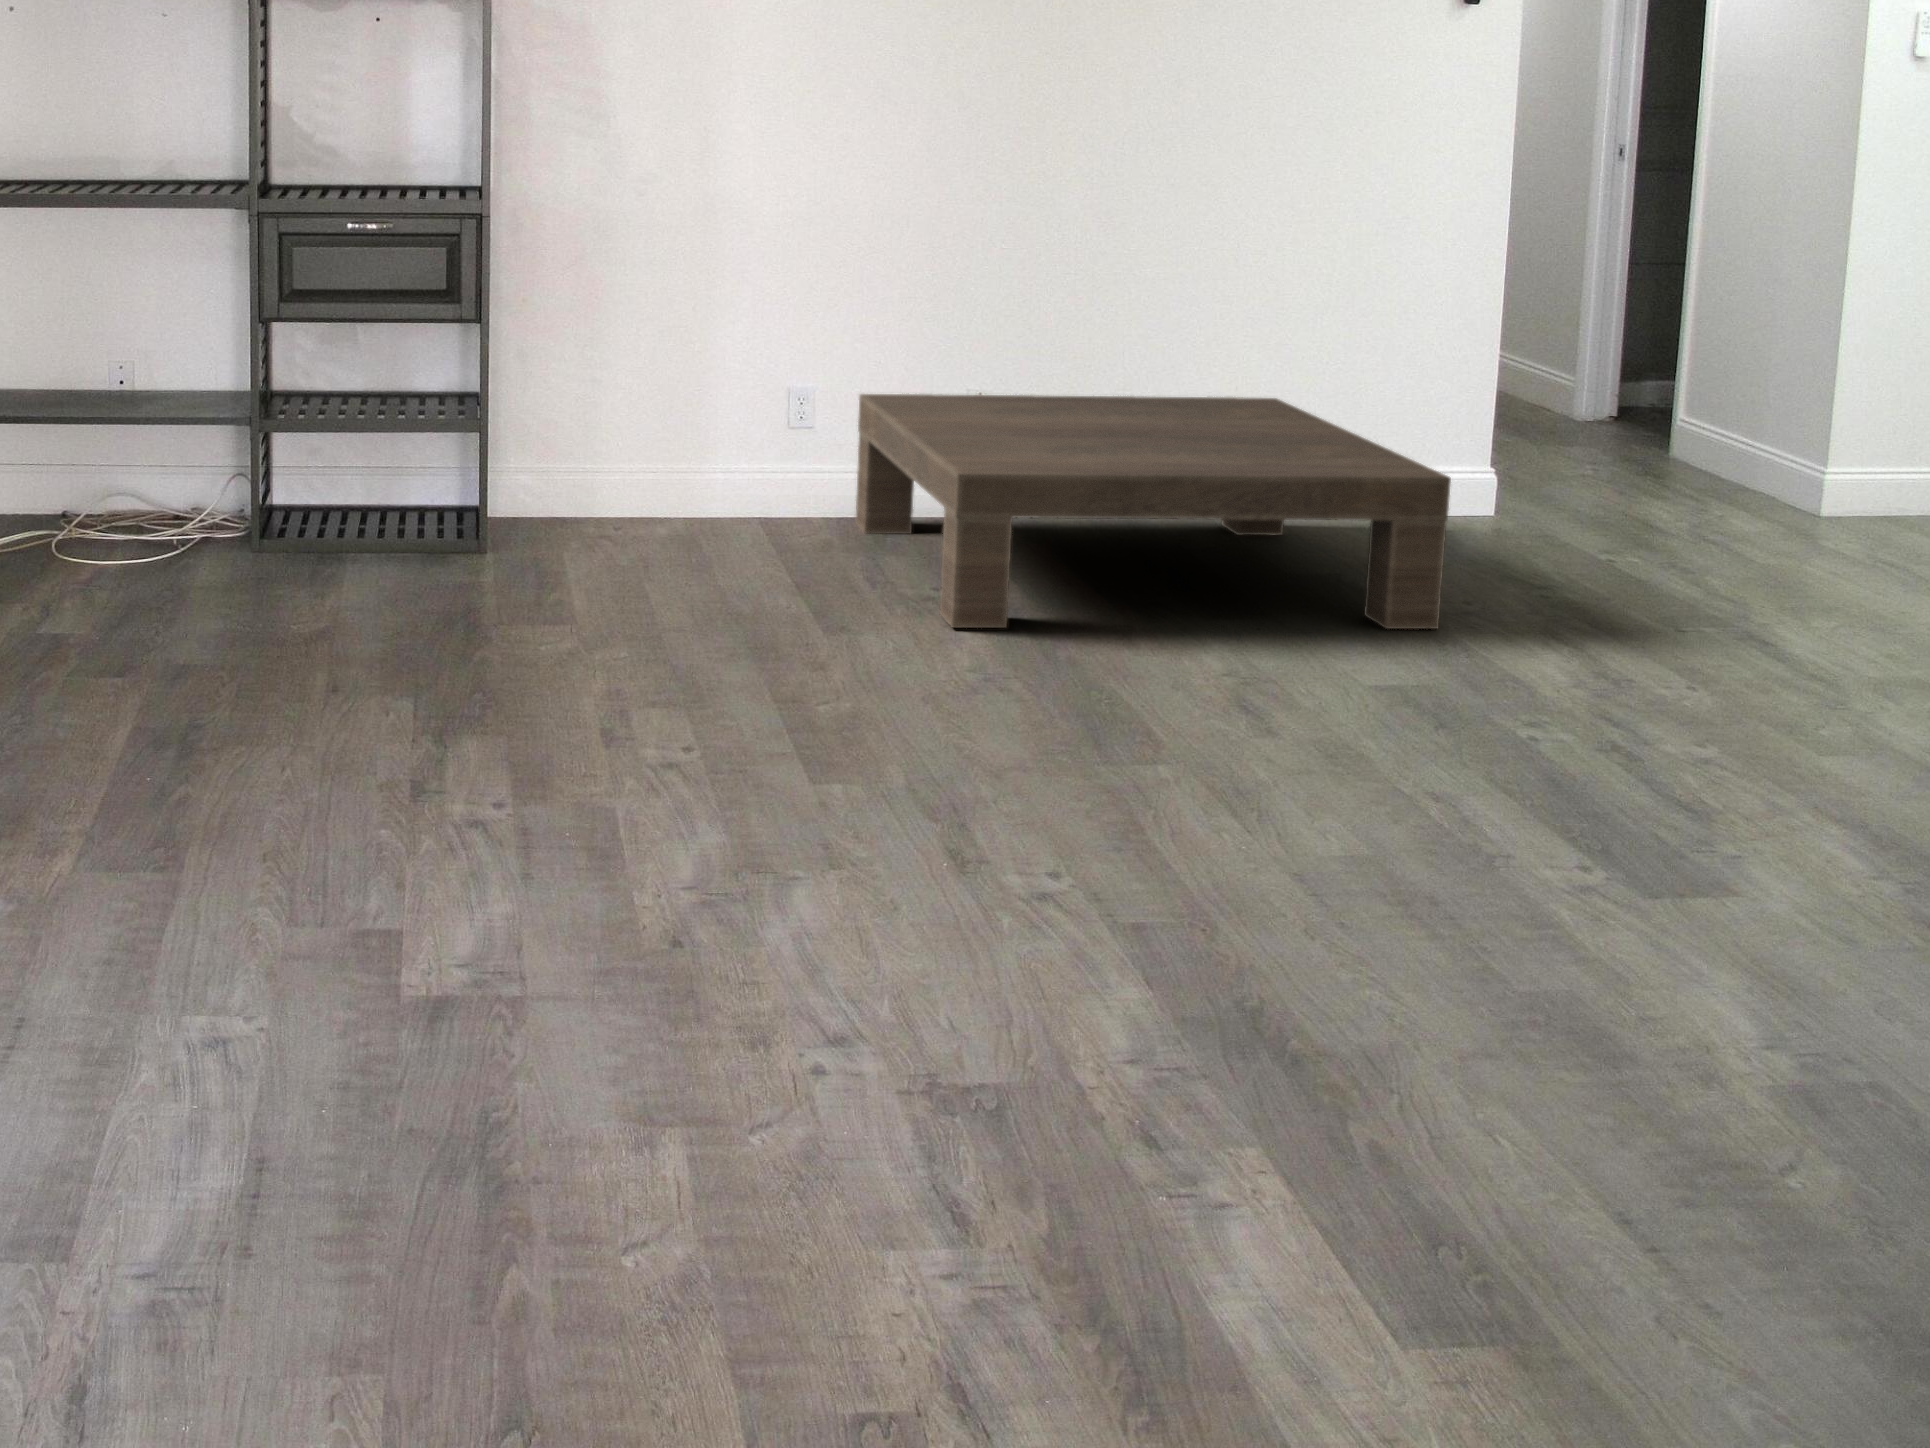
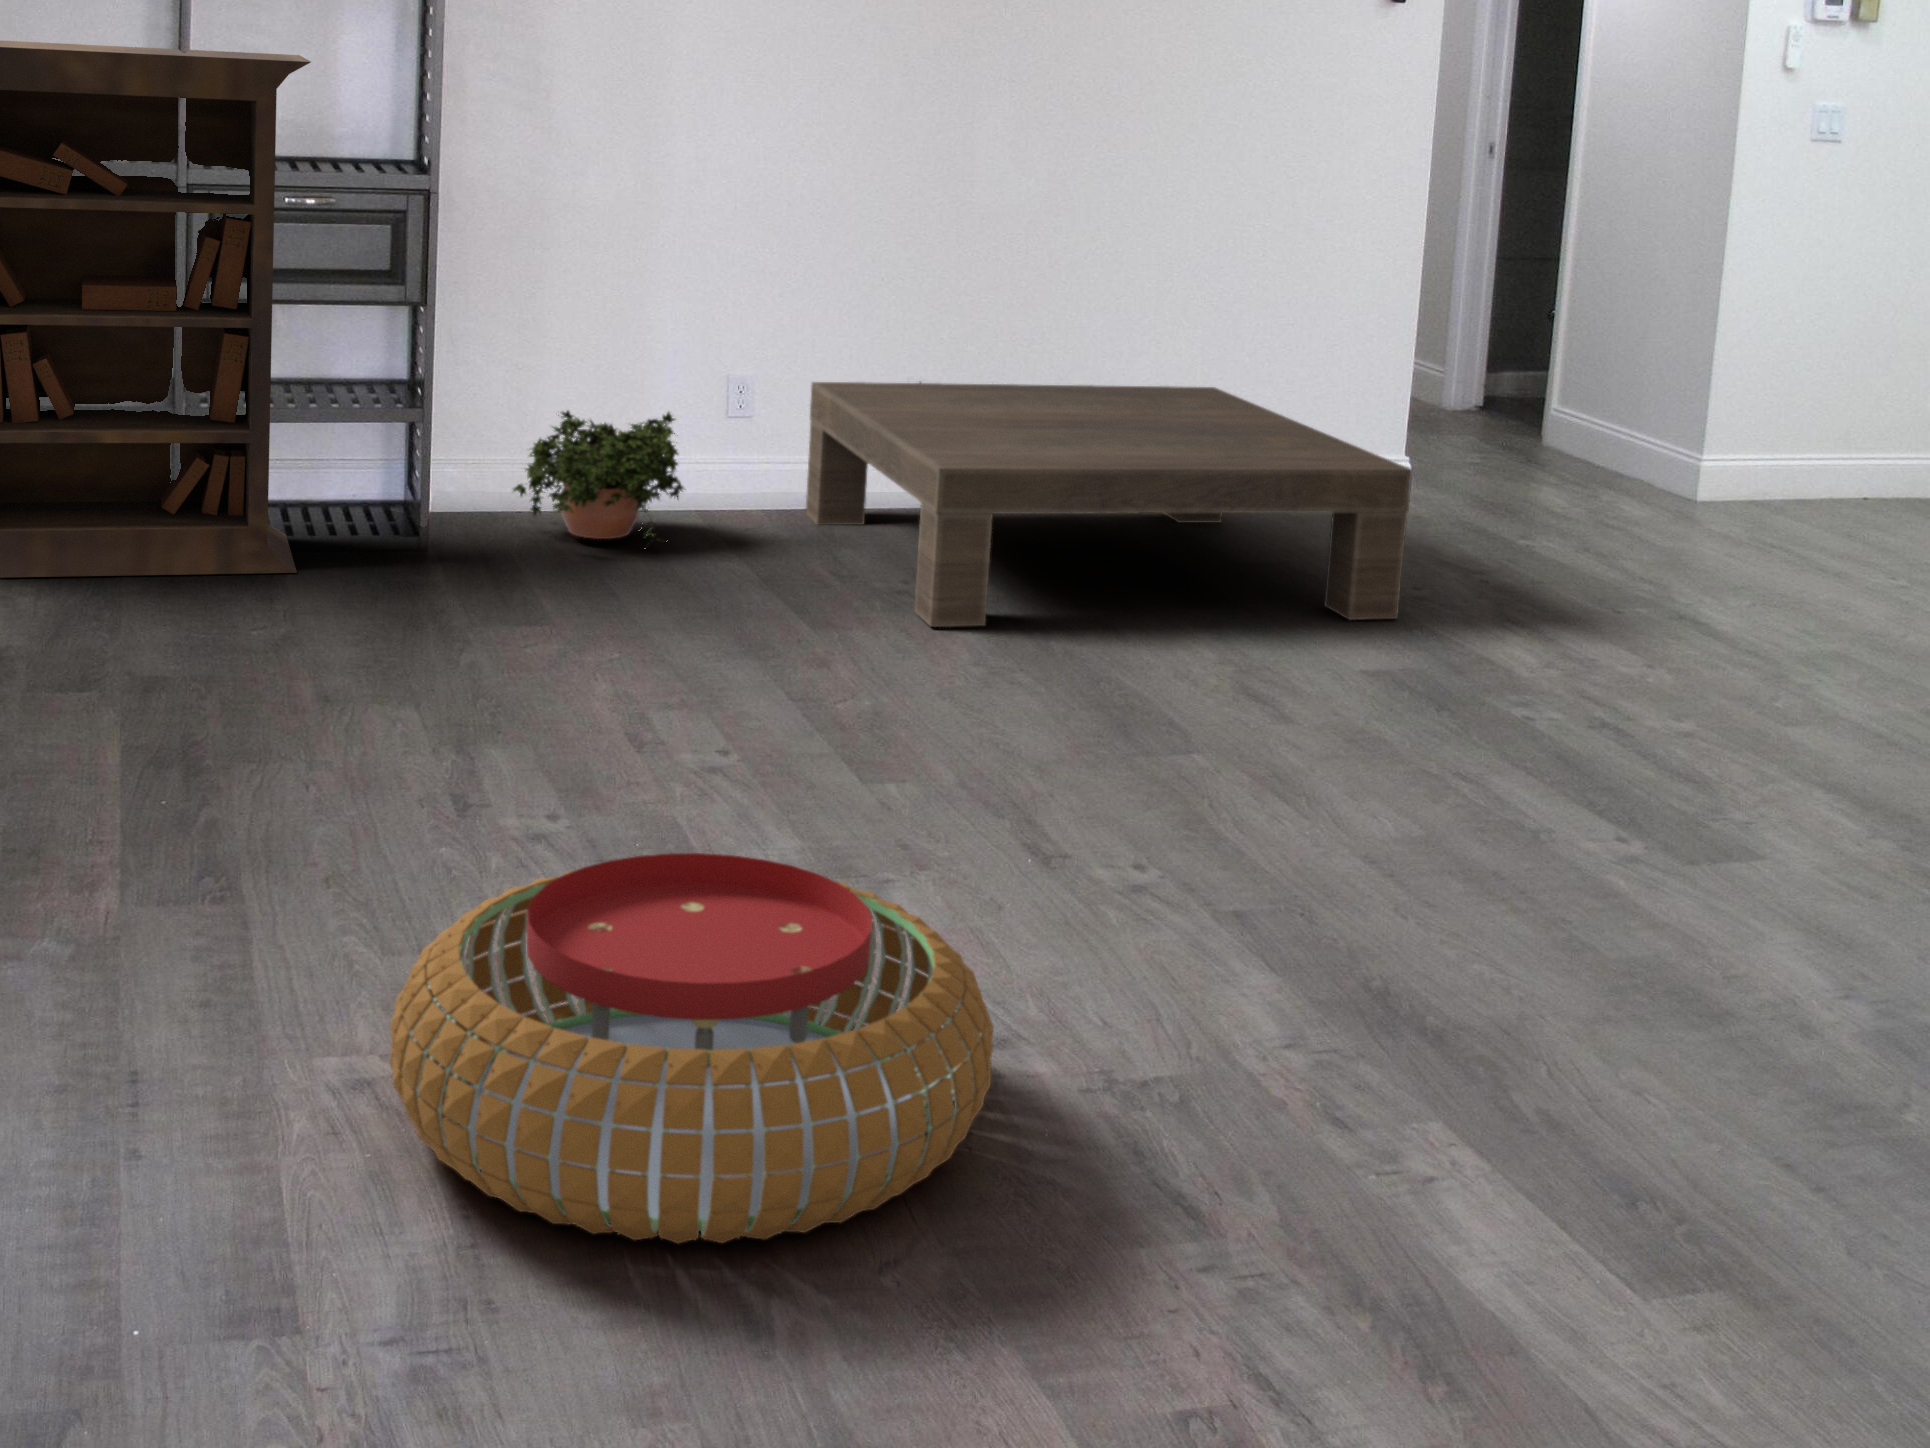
bookcase: none [20,84,371,572] -> present [0,41,311,577]
potted plant: none [564,420,732,556] -> present [513,411,684,539]
pouf: none [373,794,894,1109] -> present [389,853,994,1243]

